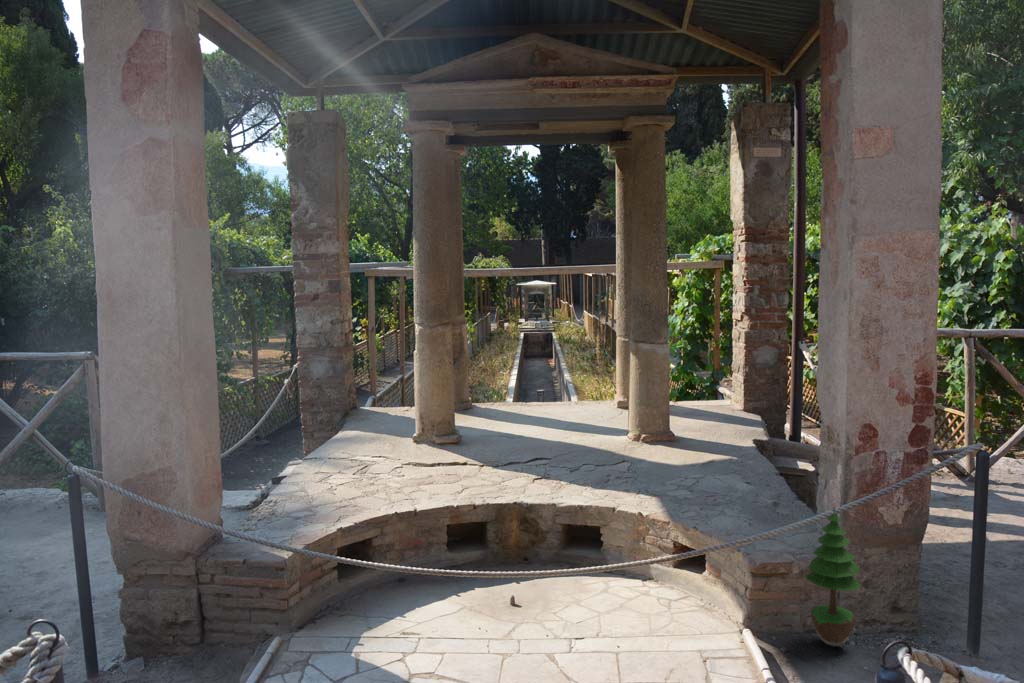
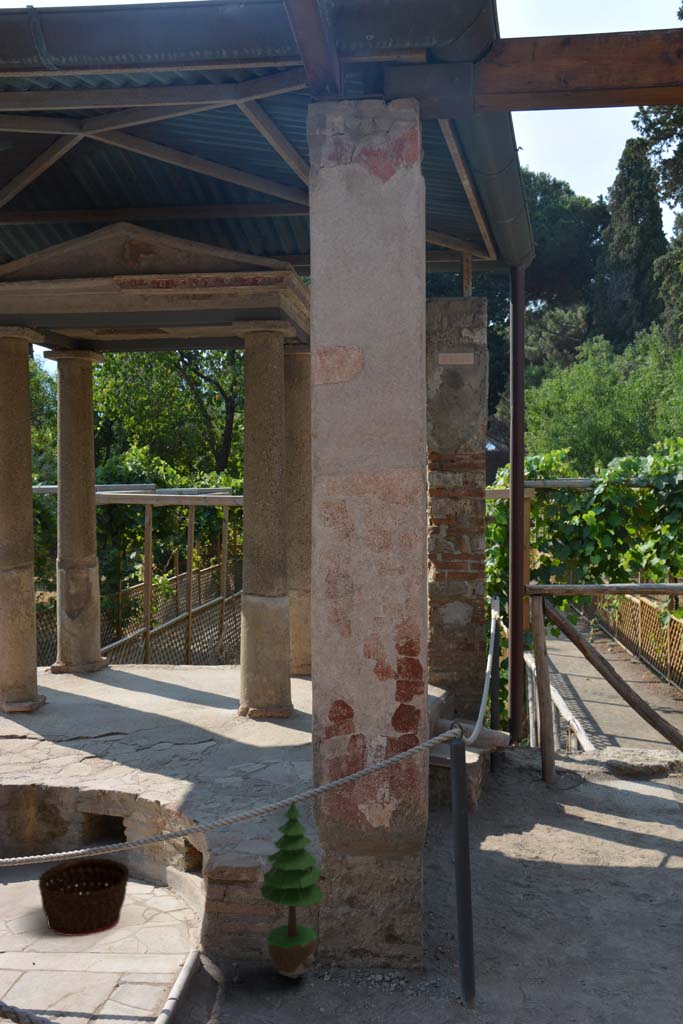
basket: none [562,564,634,630] -> present [39,858,129,936]

